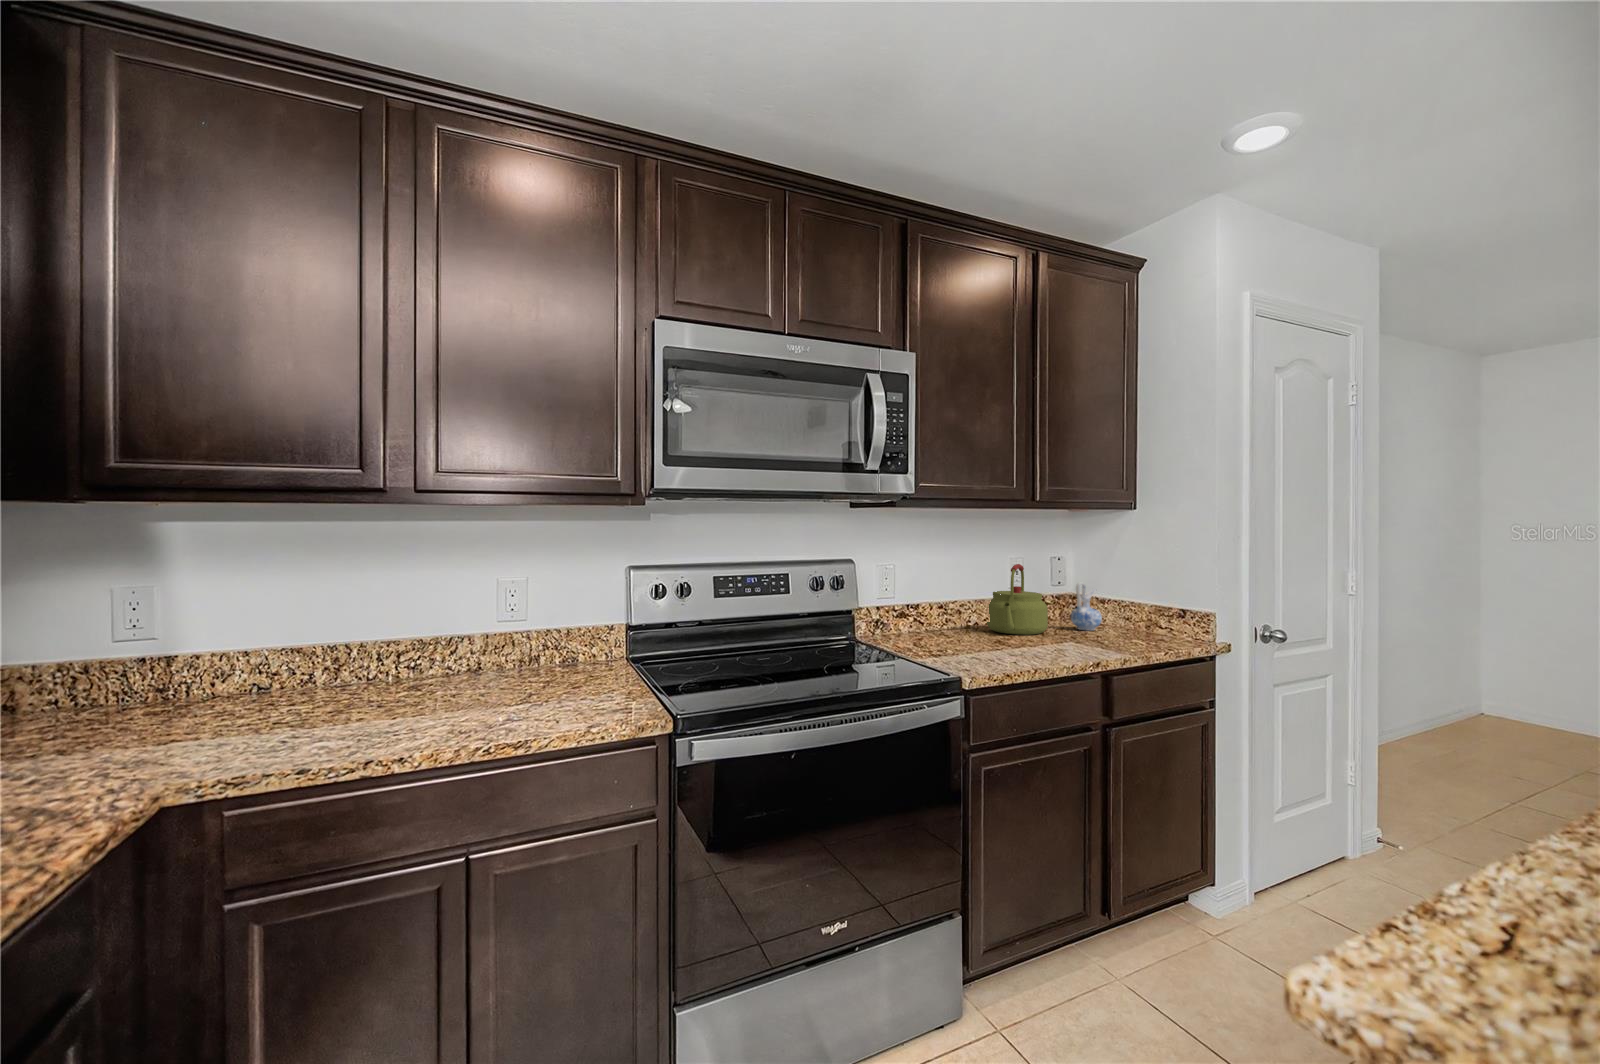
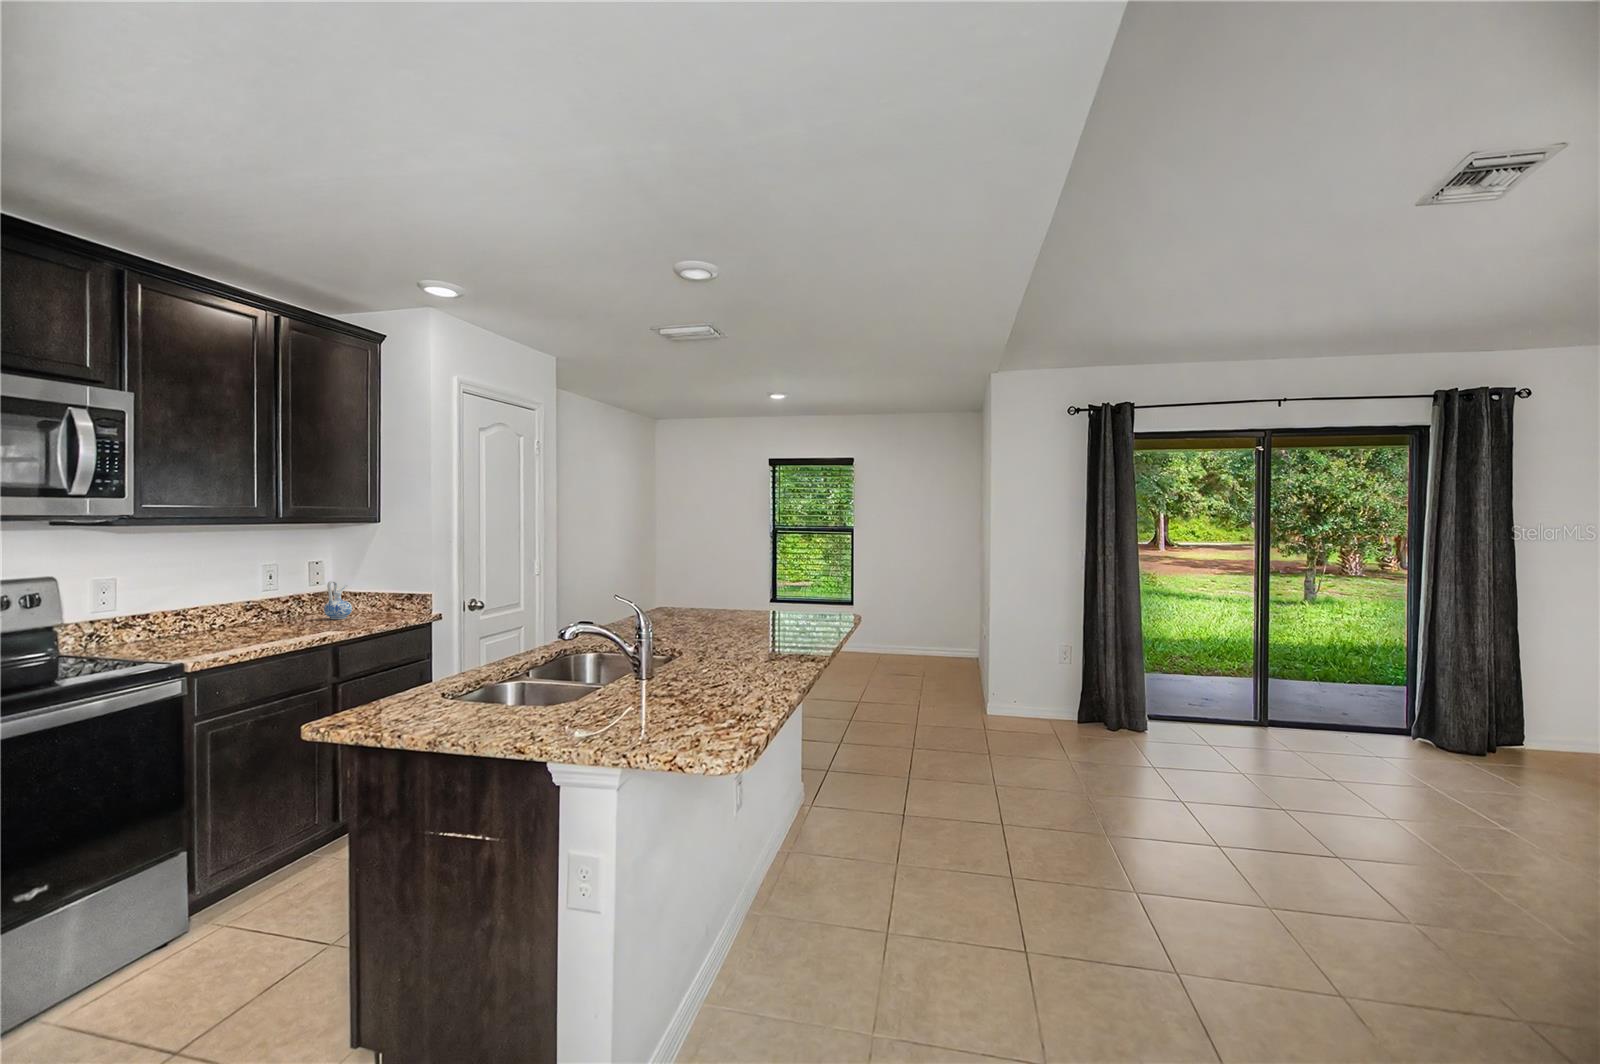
kettle: present [987,564,1048,635] -> none [236,569,299,630]

